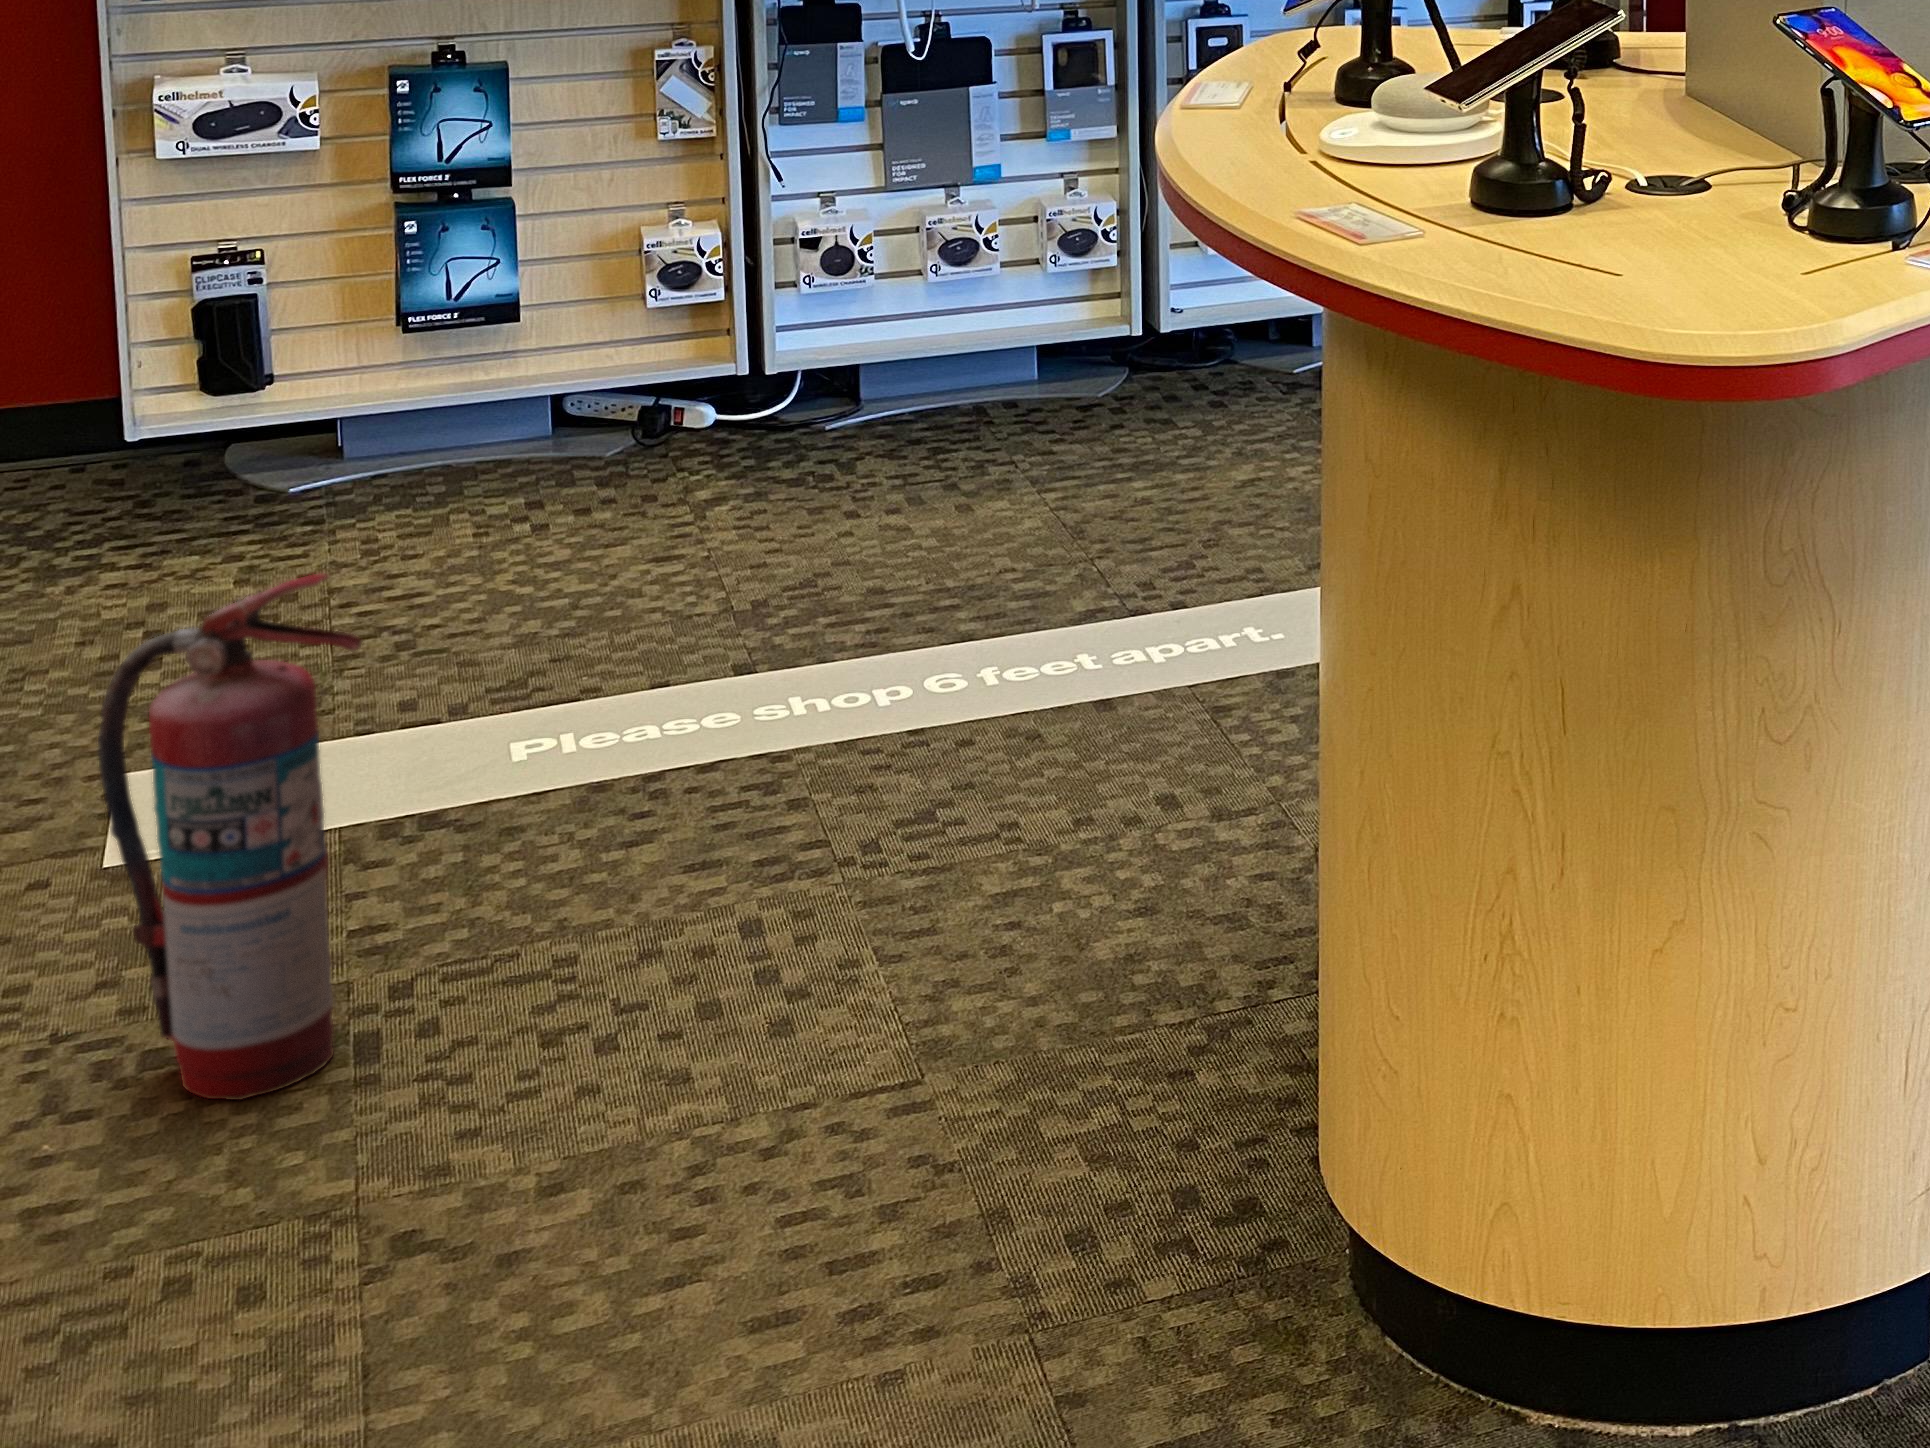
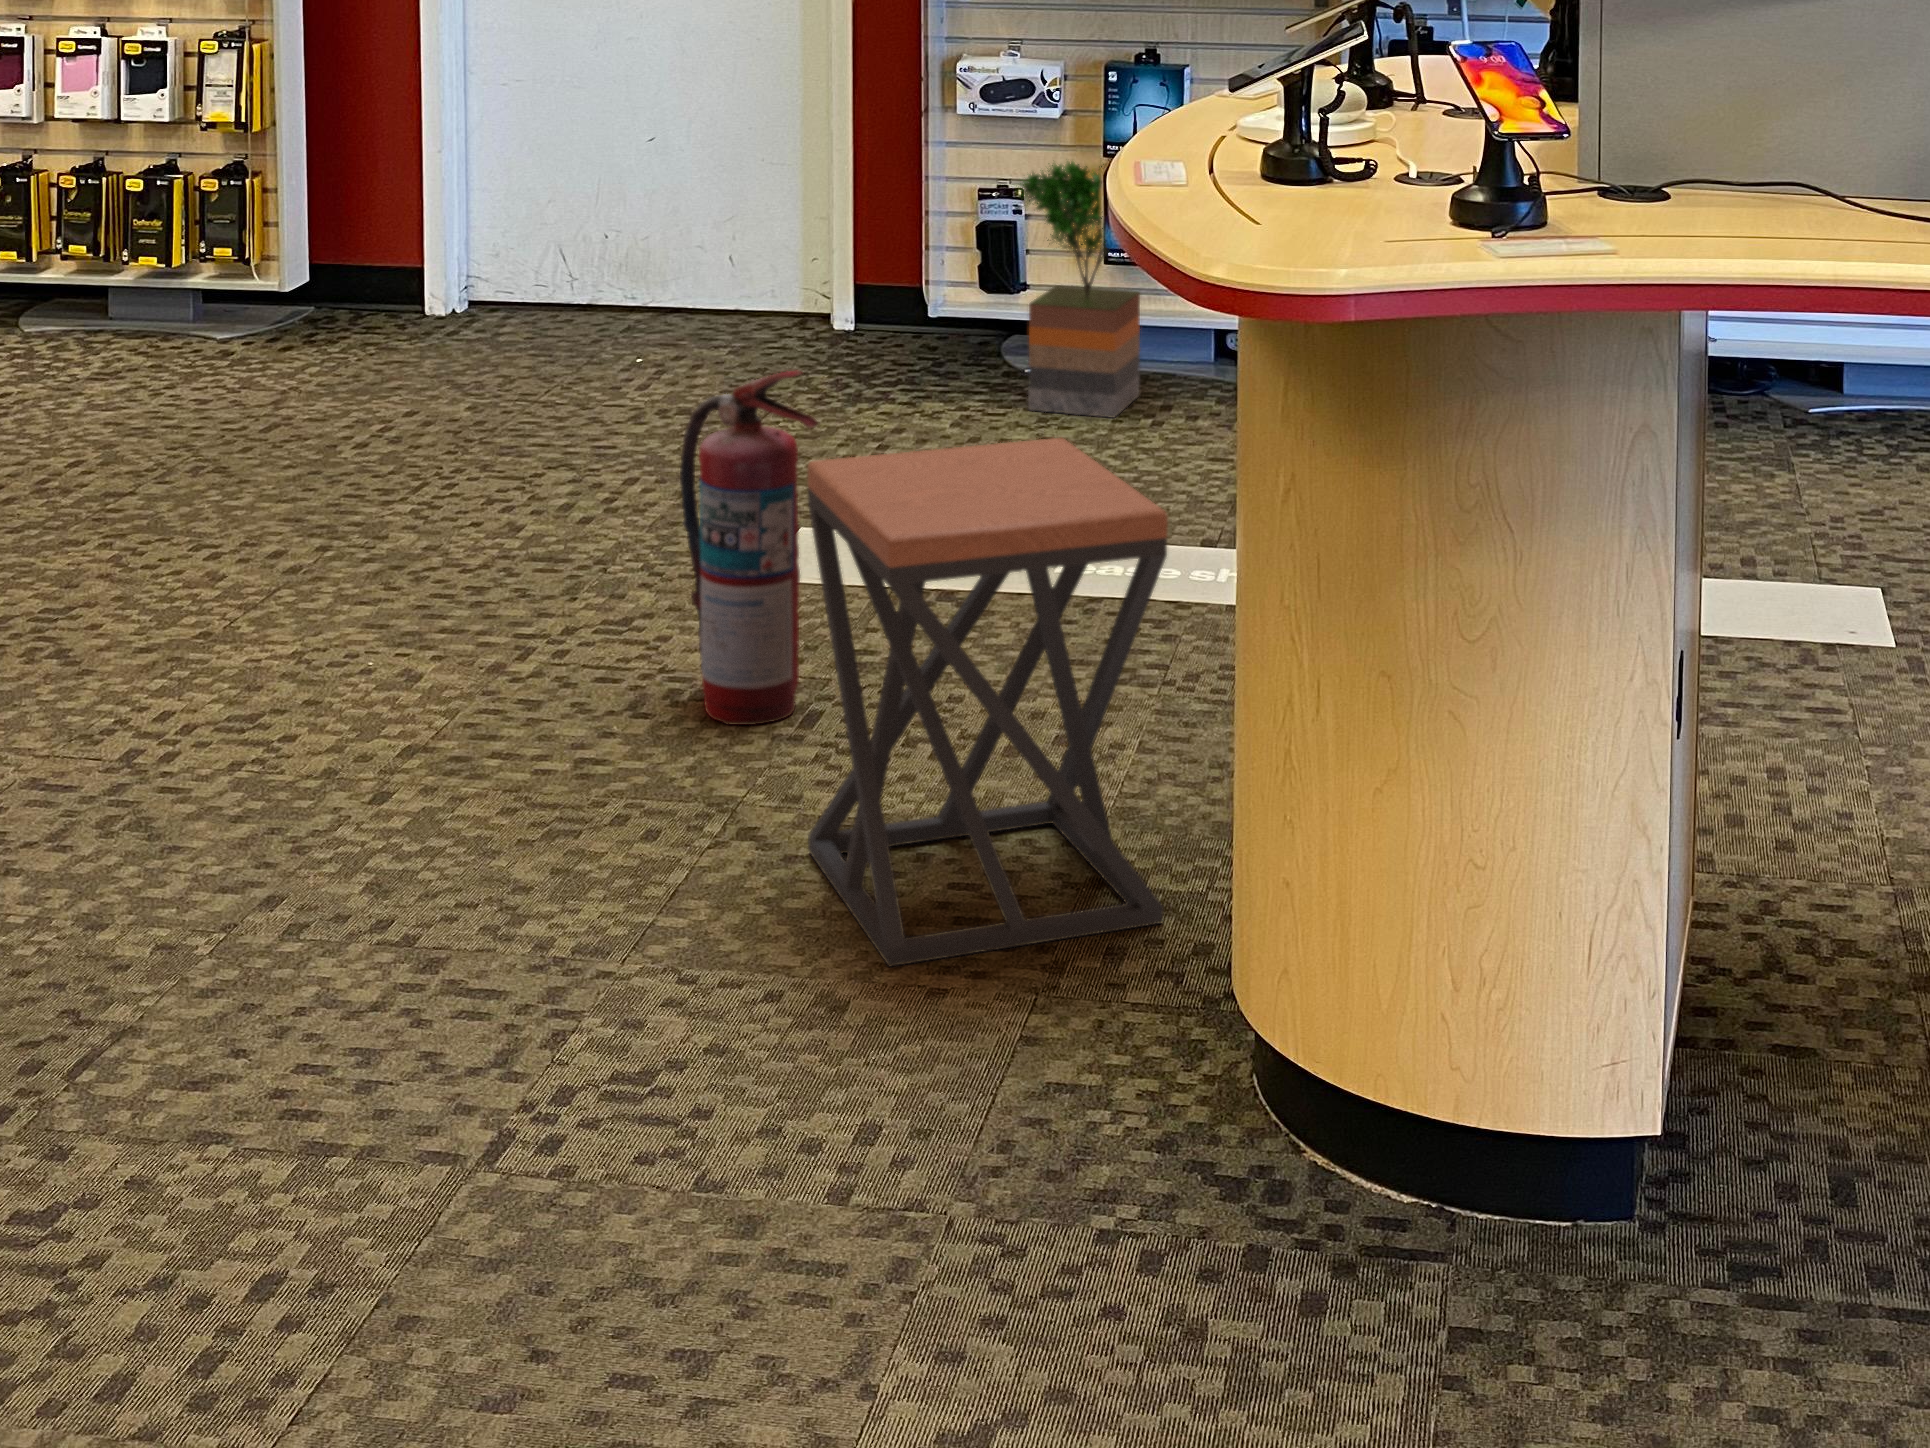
potted tree: none [287,193,541,537] -> present [1018,161,1140,418]
stool: none [499,591,1094,1367] -> present [808,437,1168,966]

